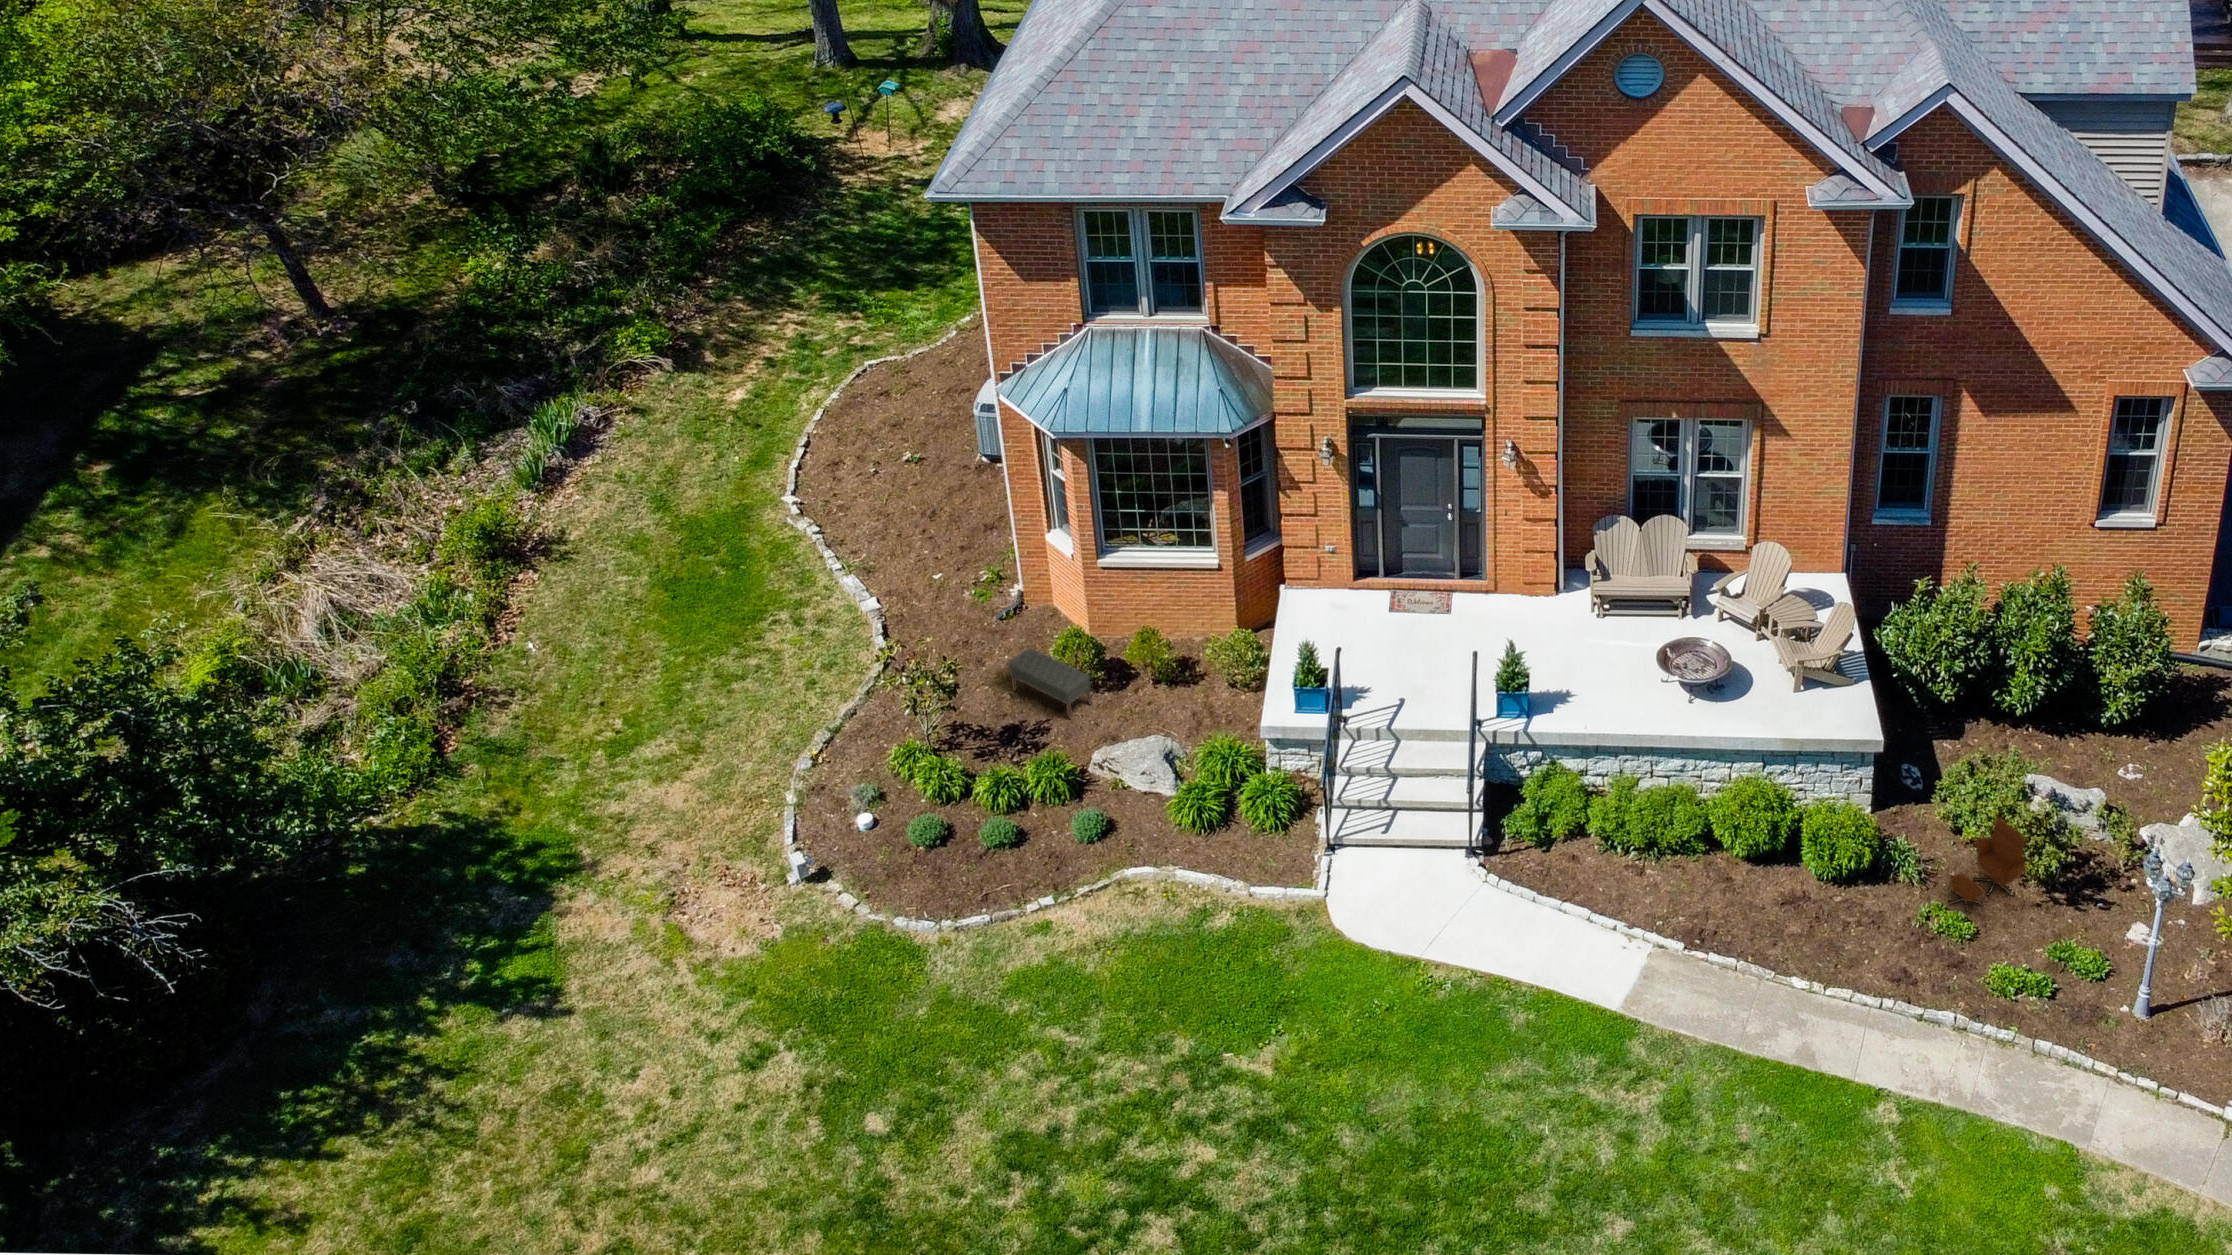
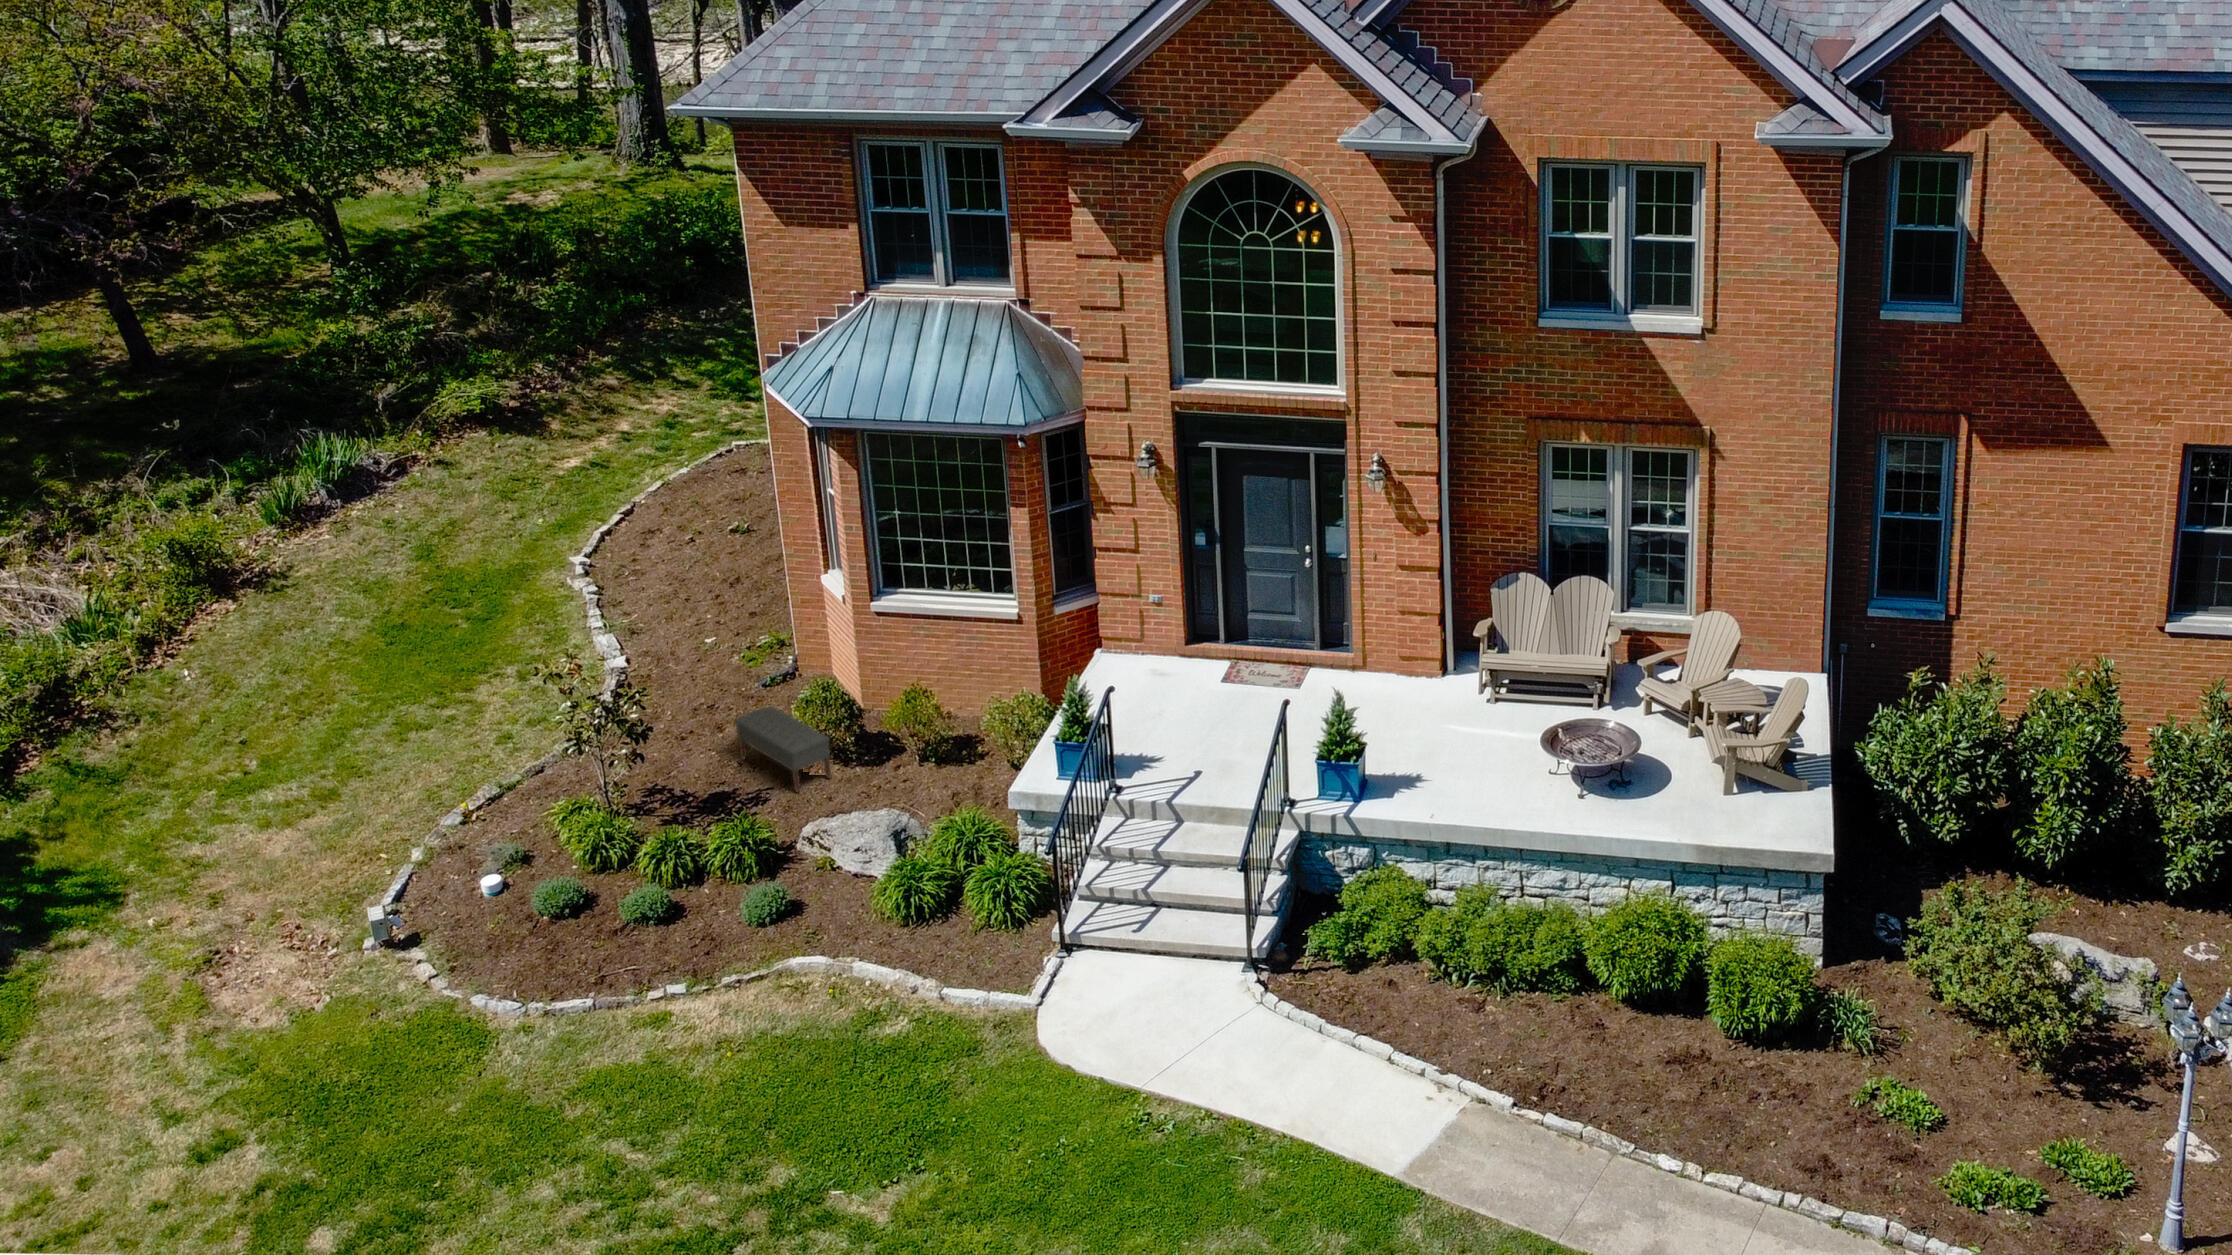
lounge chair: present [1949,818,2027,912] -> none [1903,956,2021,1093]

